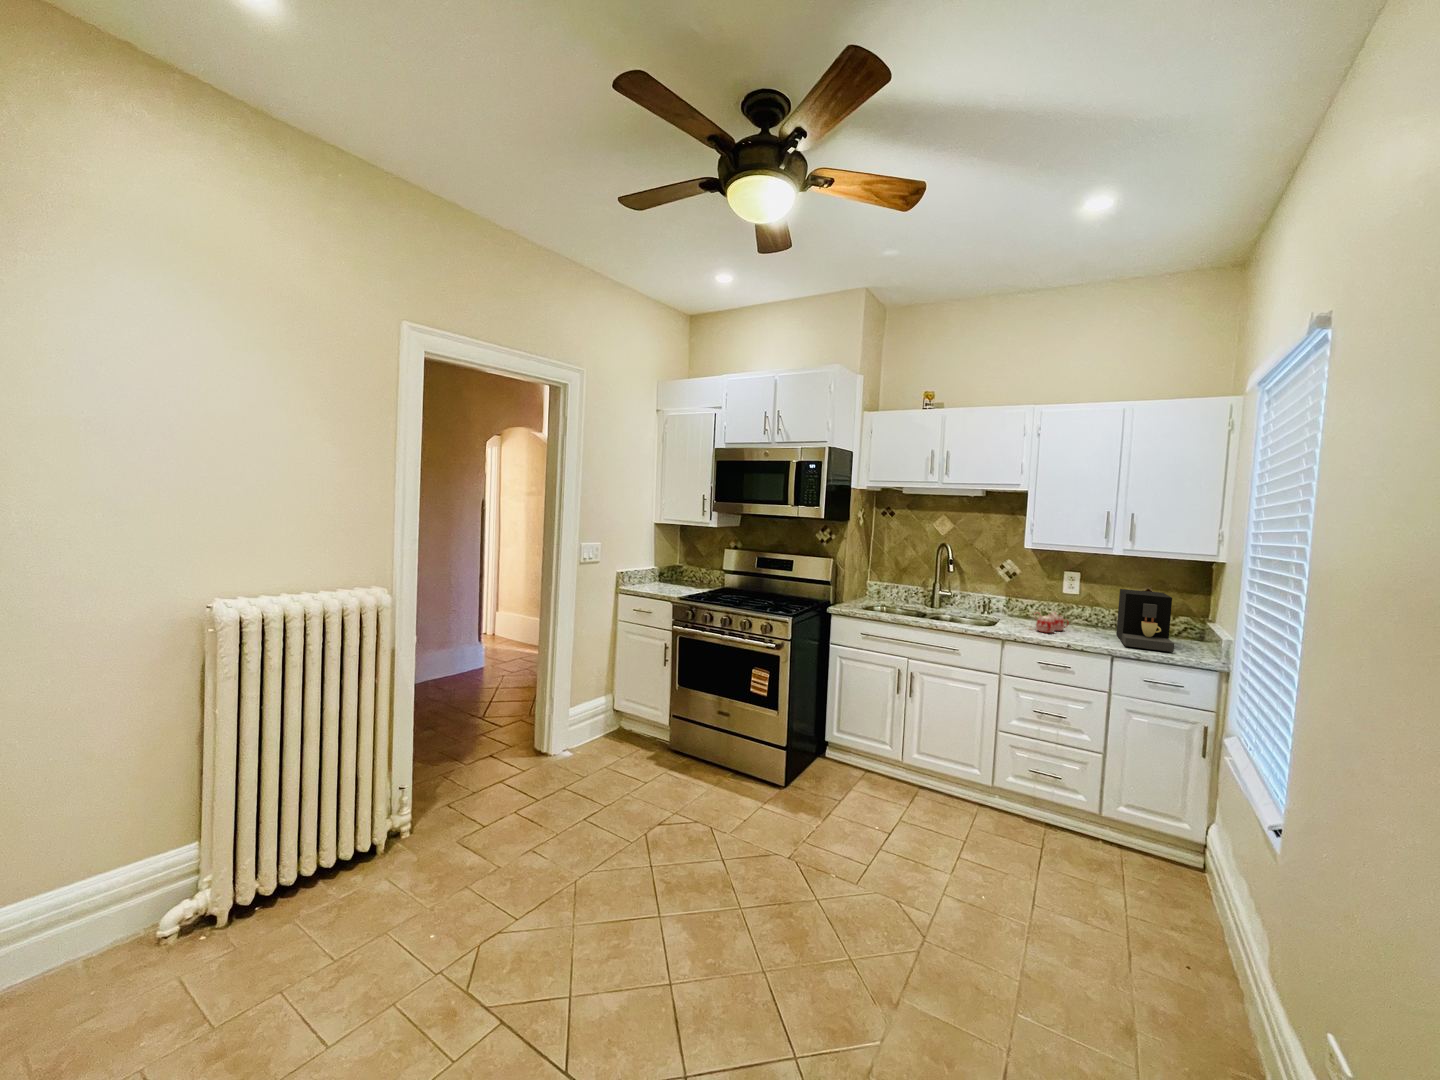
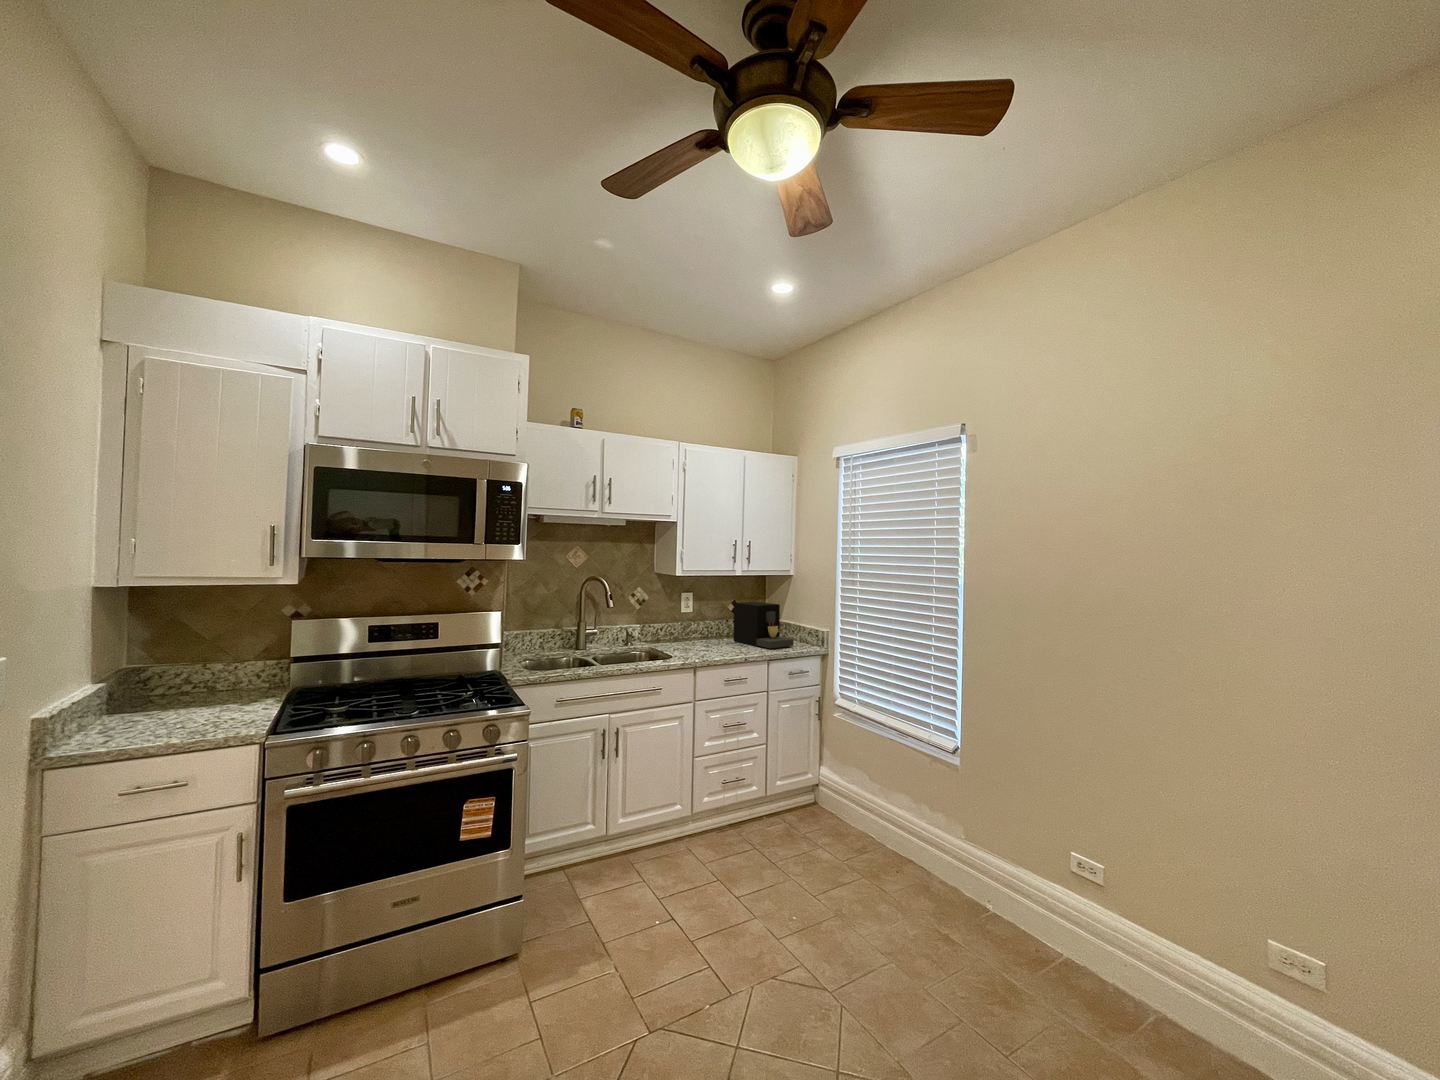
mug: present [1034,612,1069,633] -> none [694,630,717,652]

